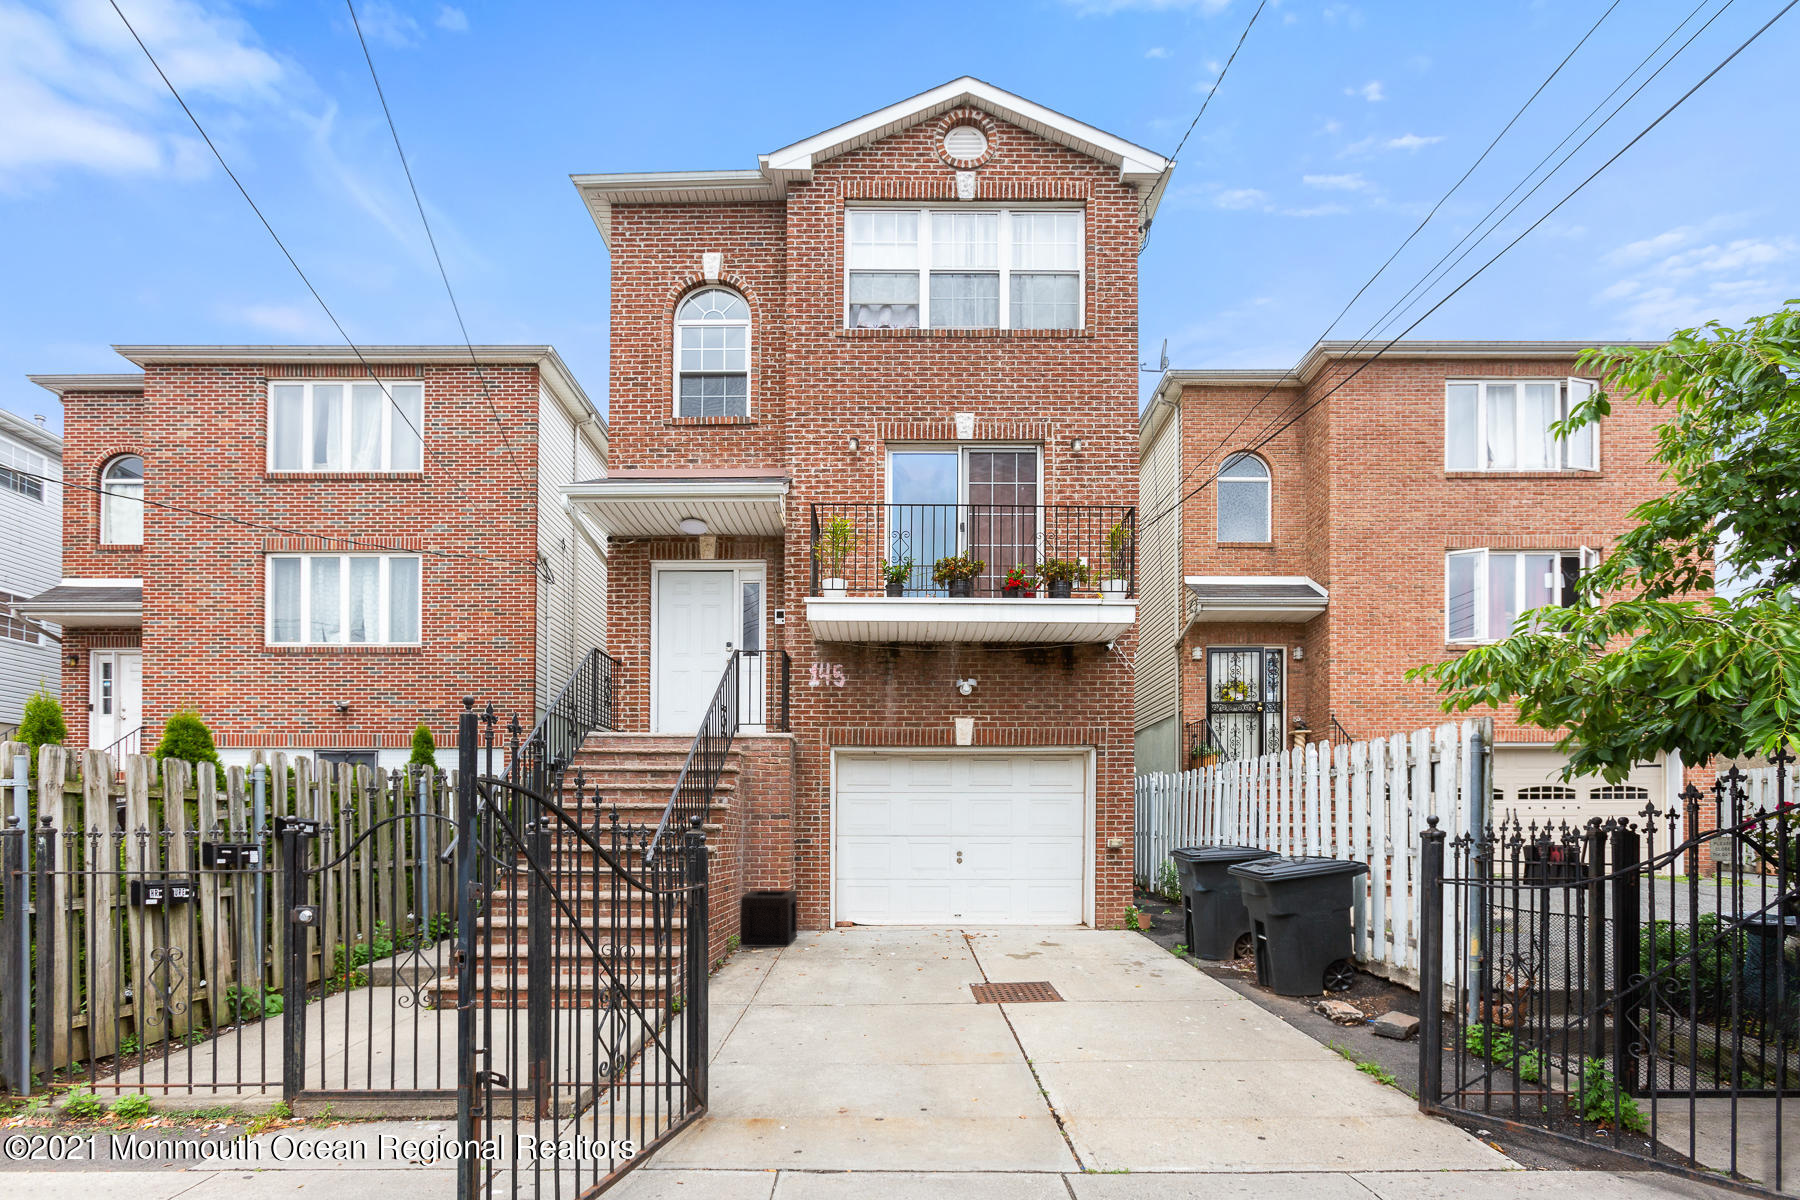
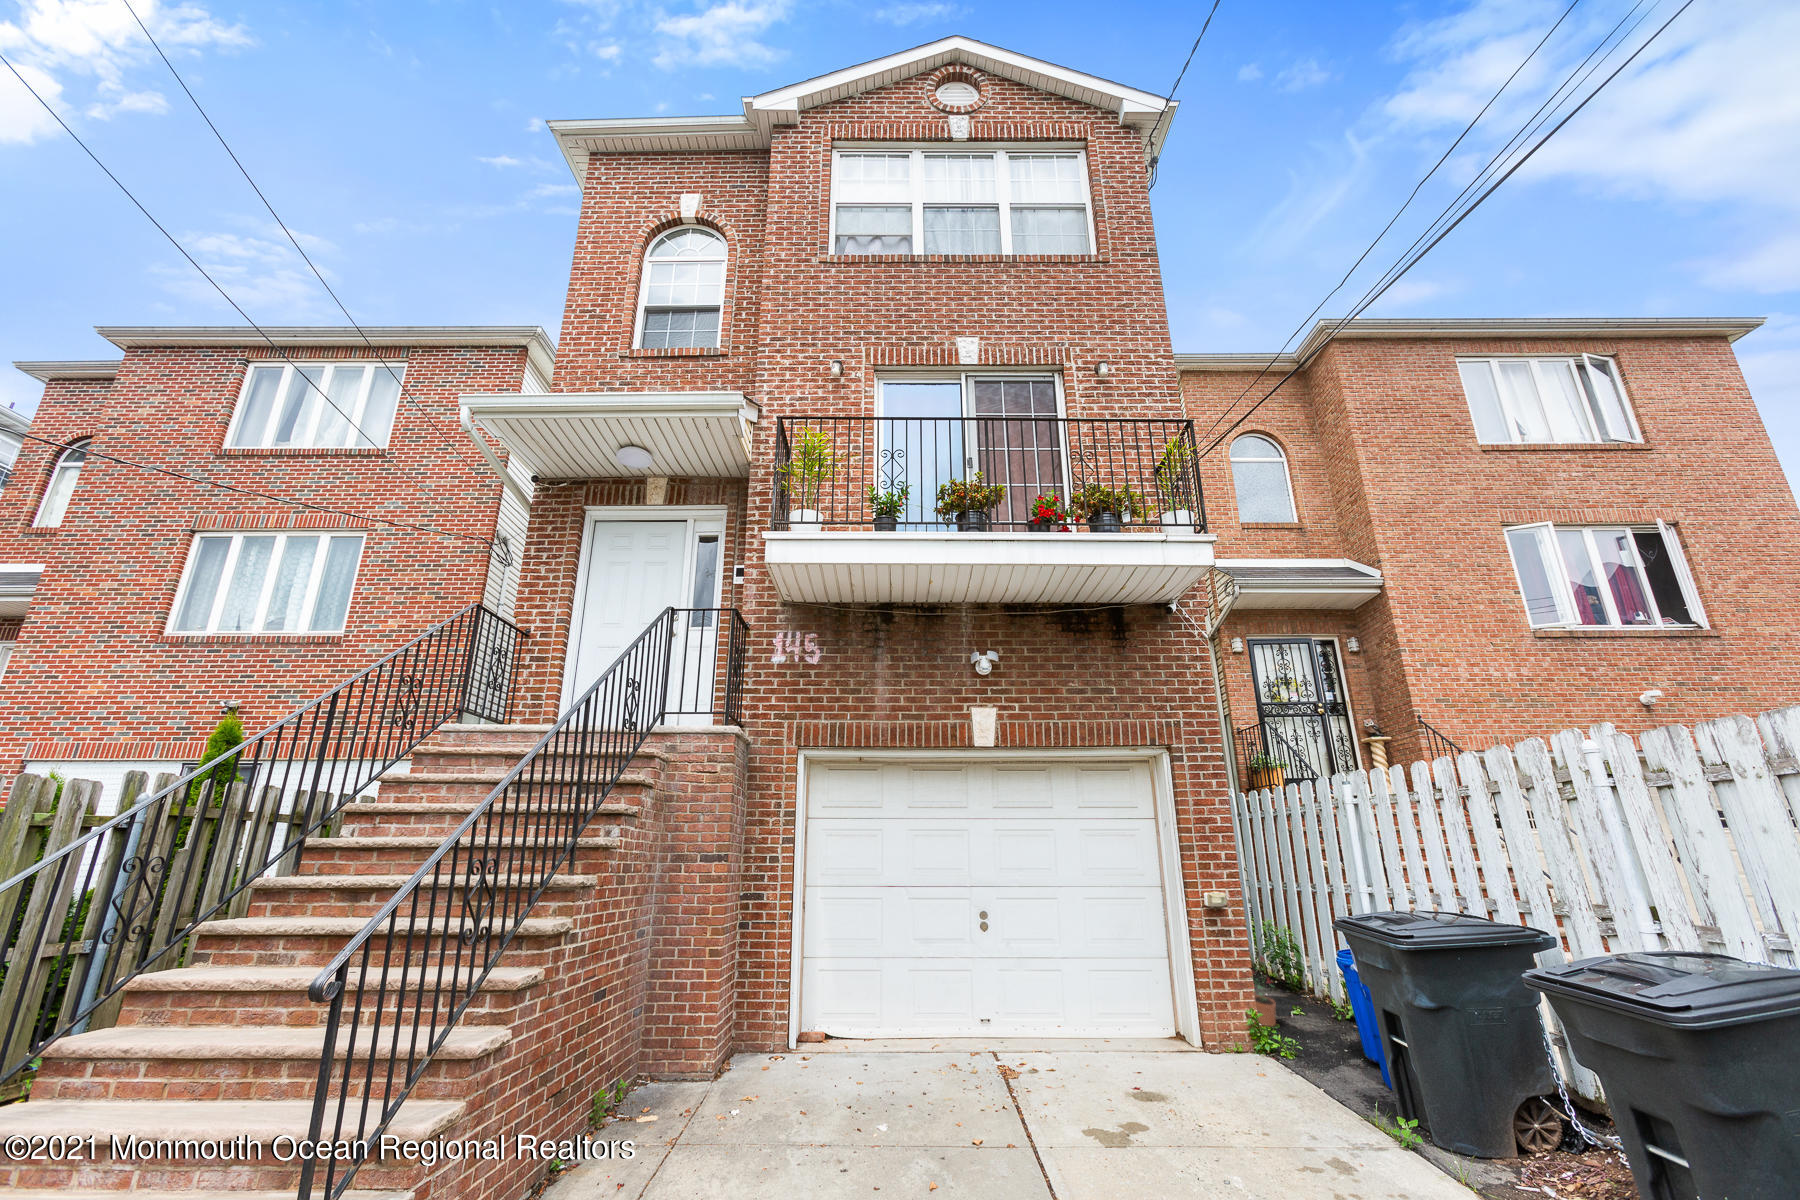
wooden crate: present [740,890,797,947] -> none [583,1002,723,1166]

